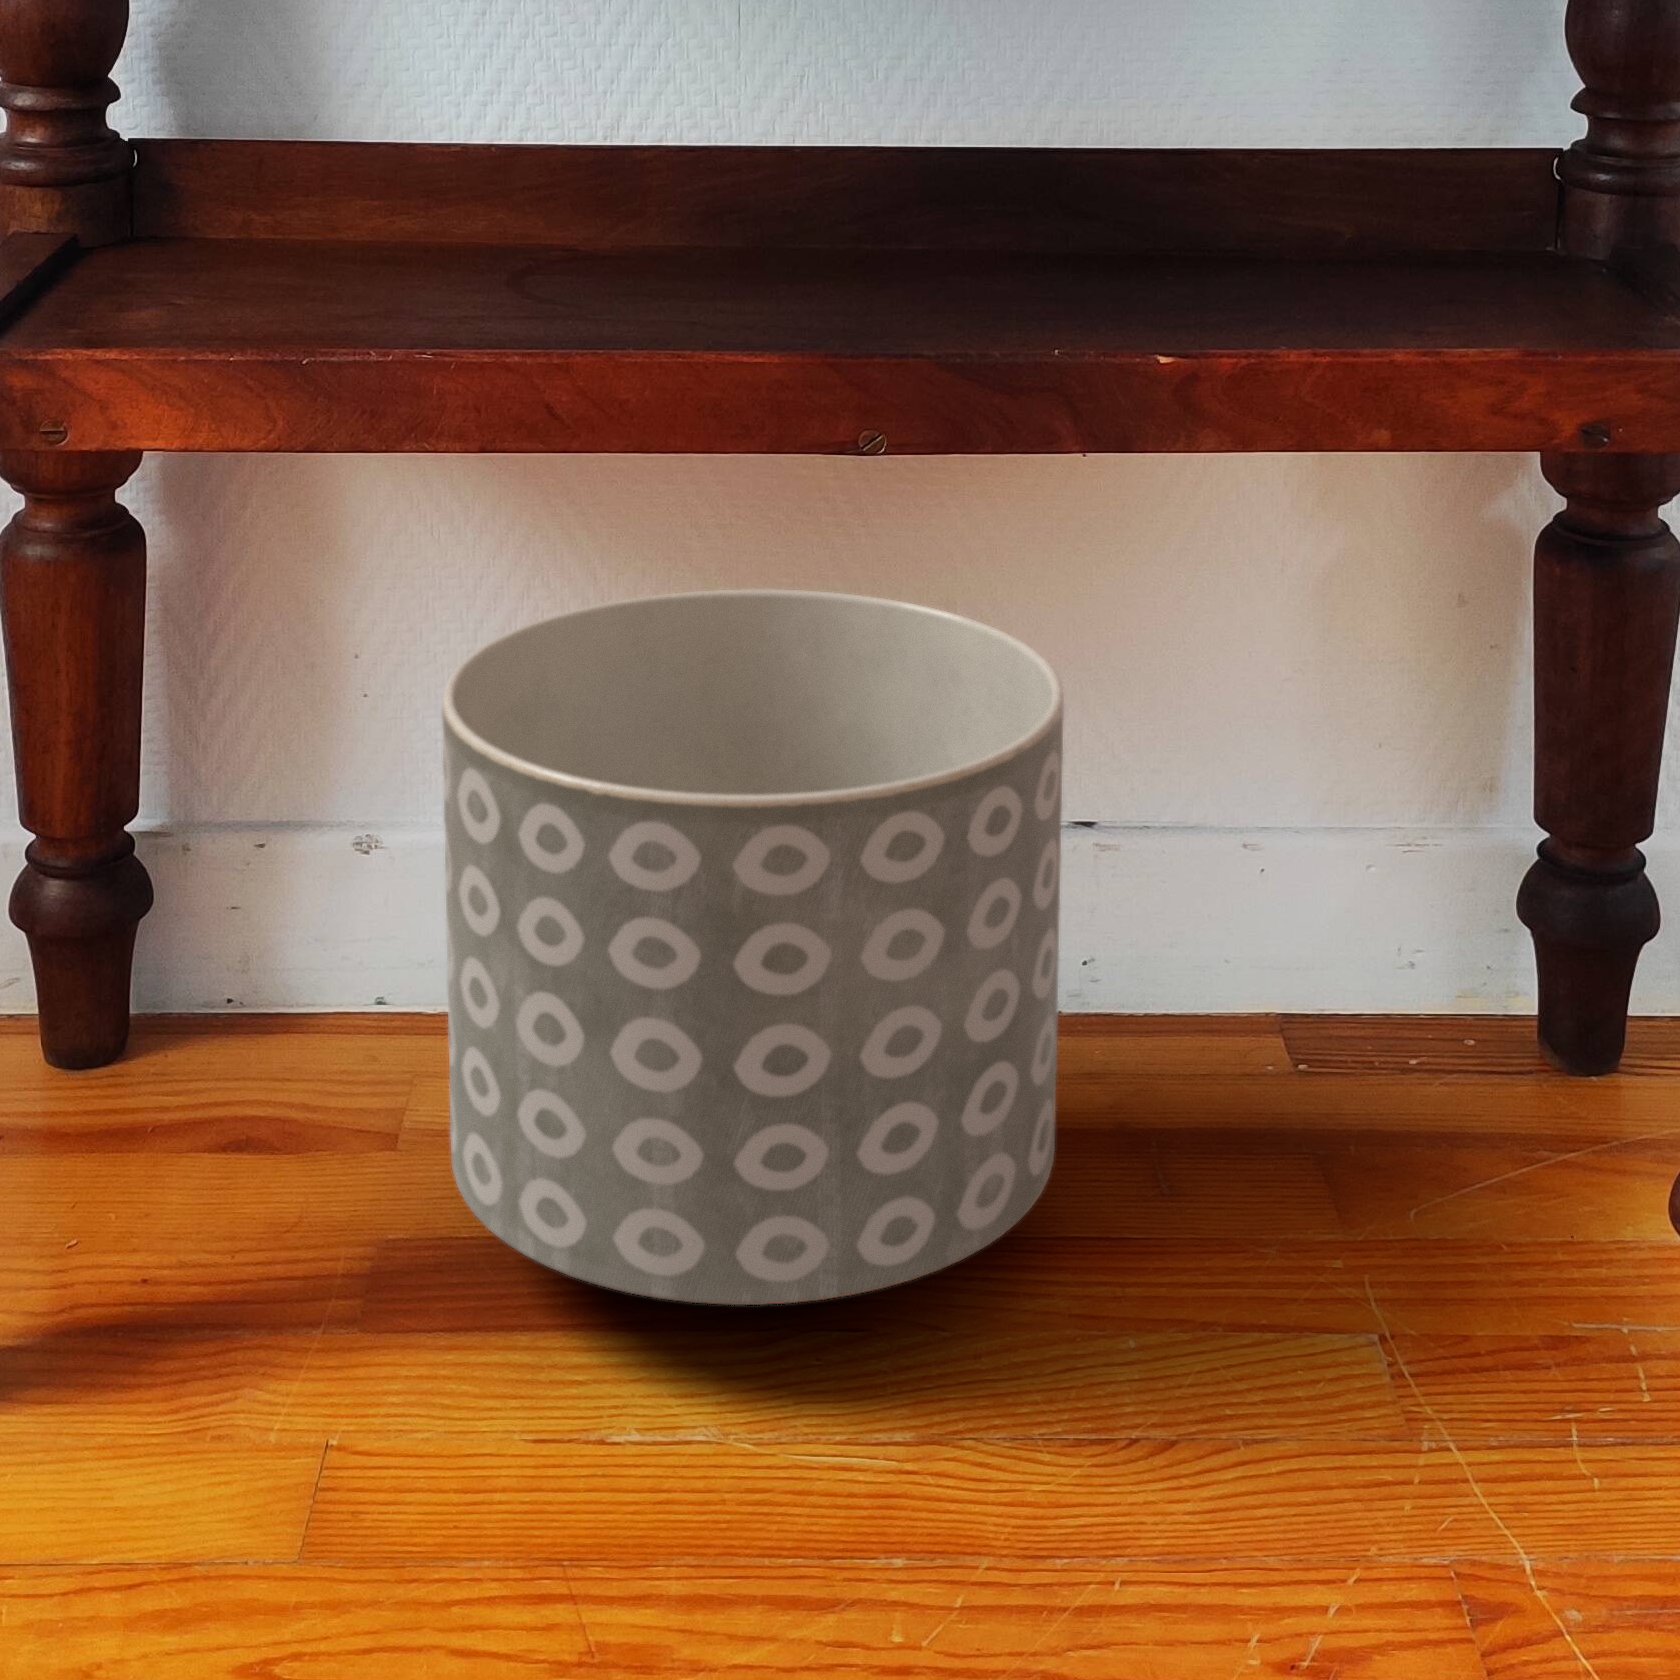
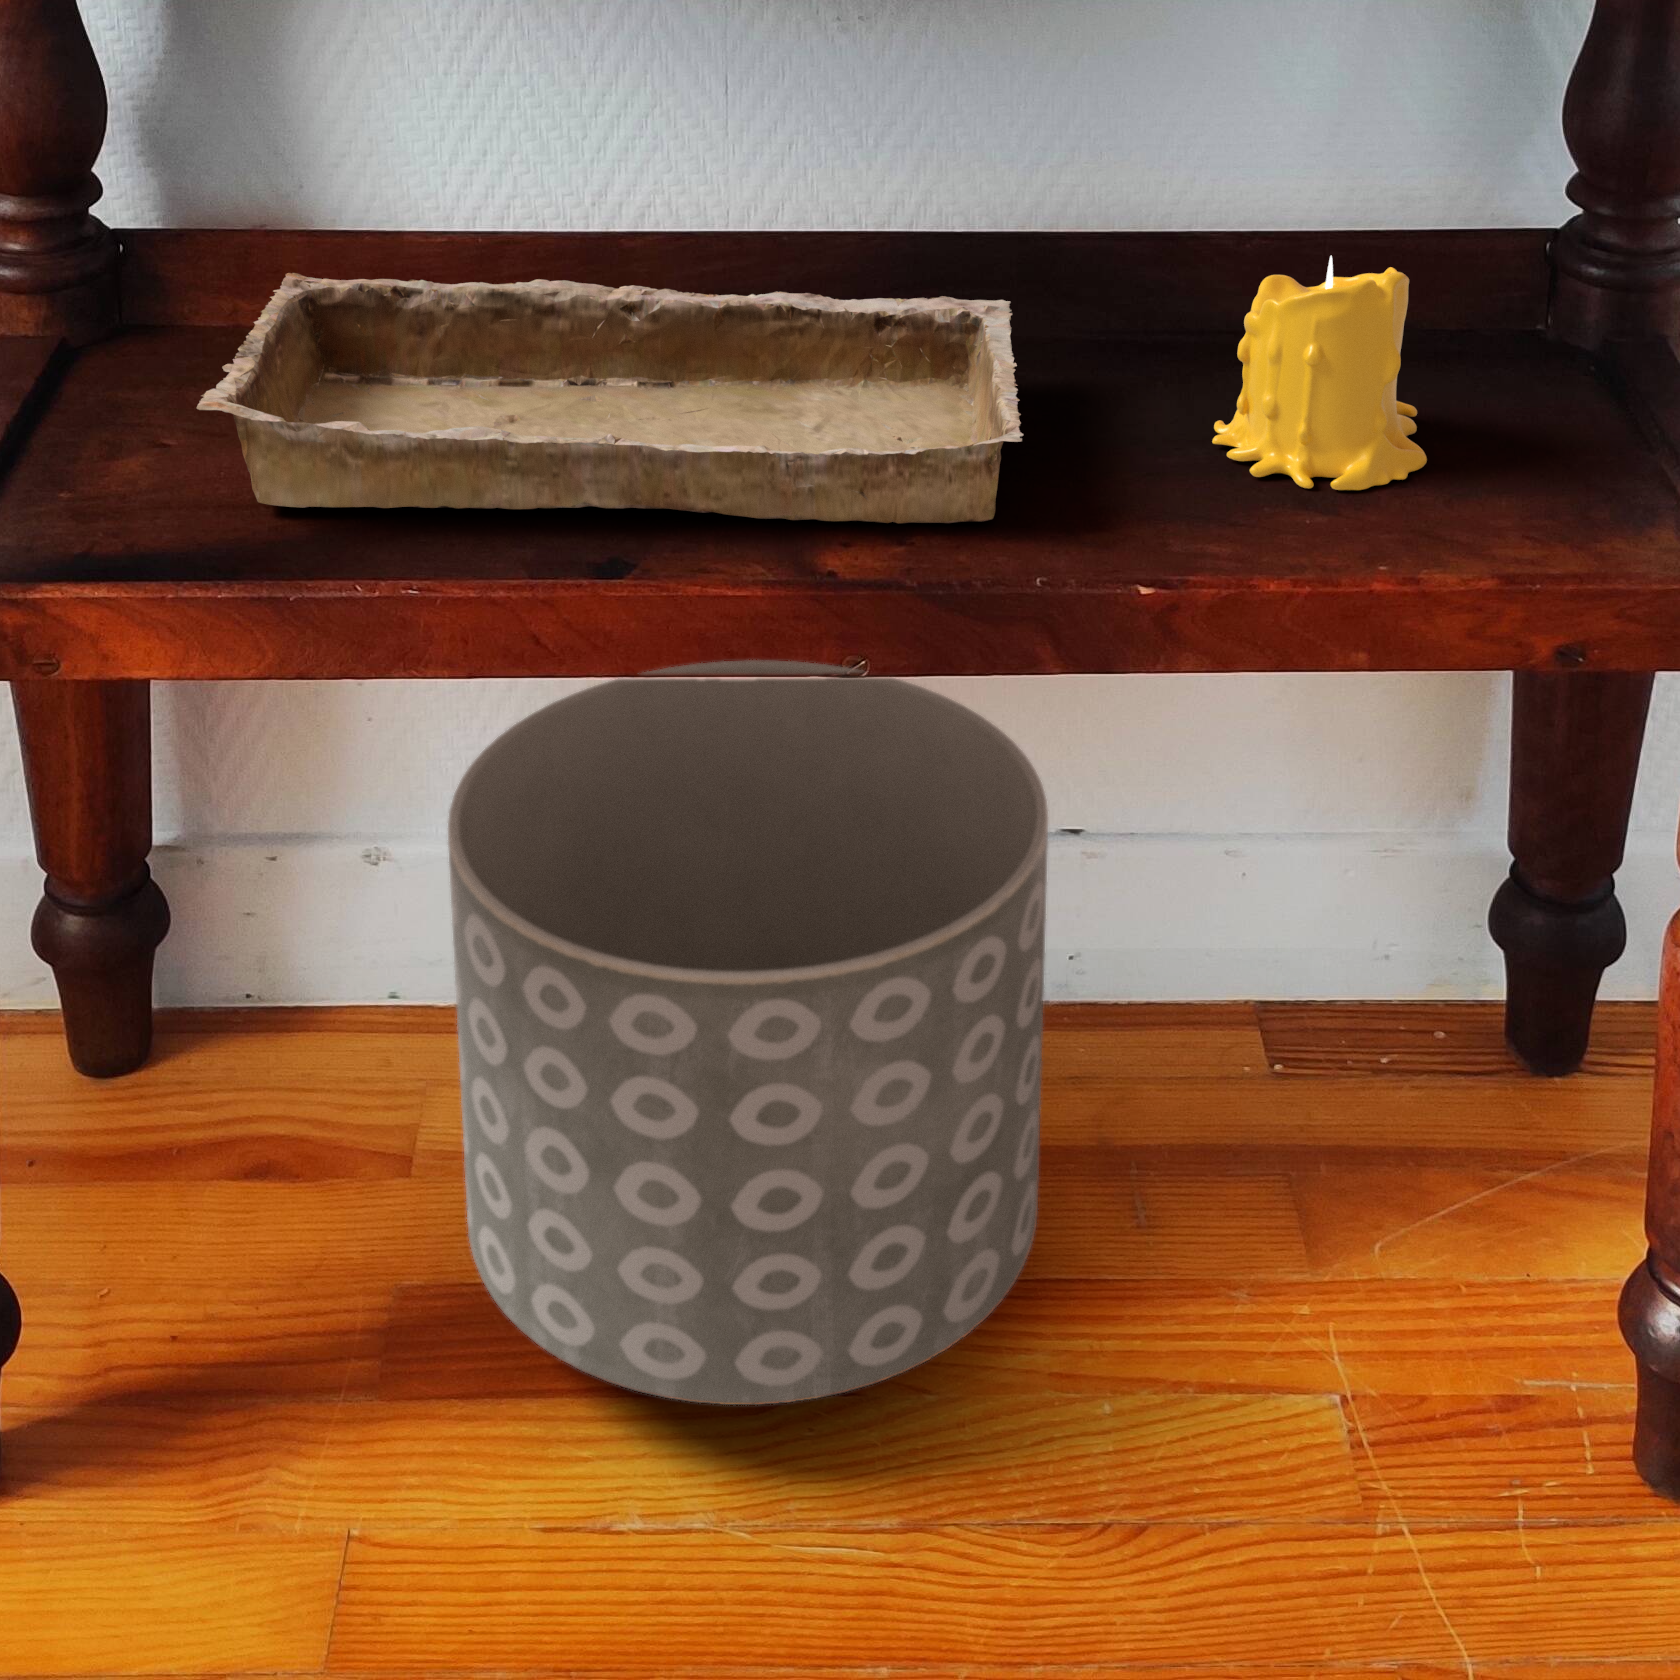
candle: none [1227,83,1446,314] -> present [1212,256,1427,490]
tray: none [203,147,1039,327] -> present [197,273,1024,524]

